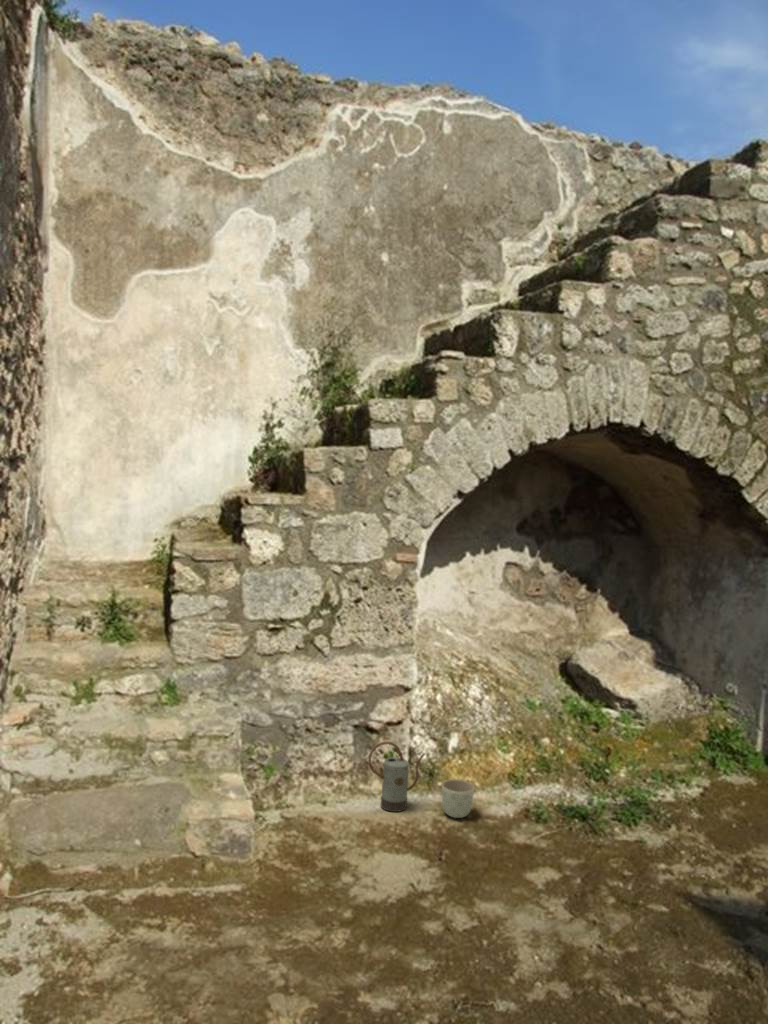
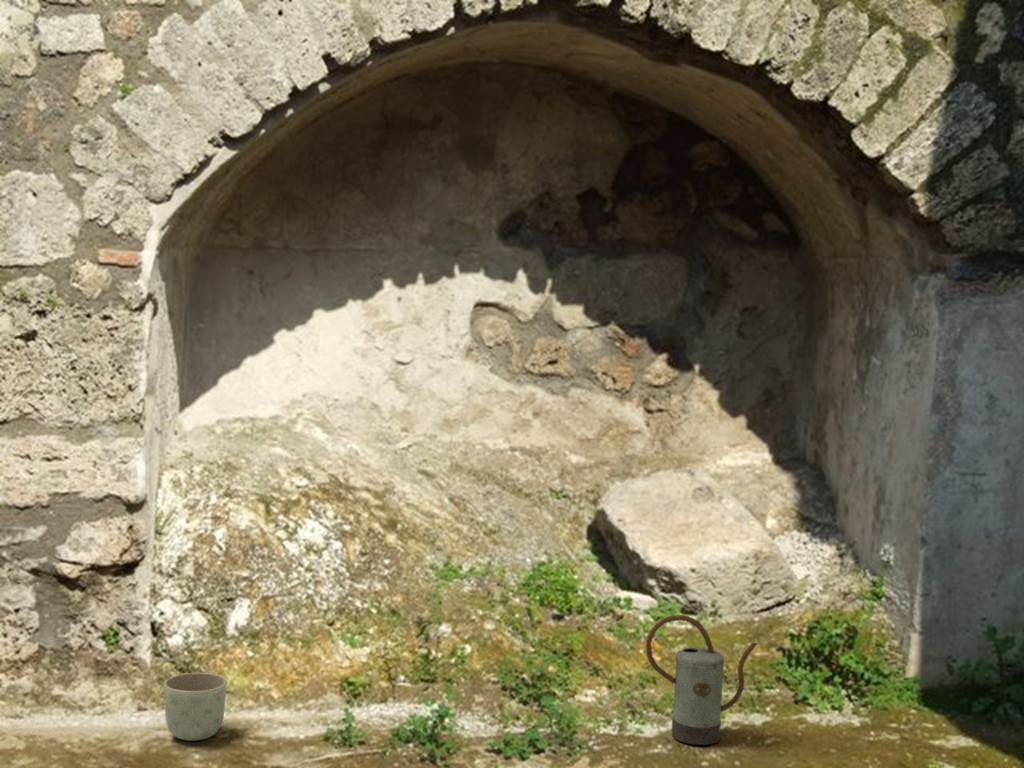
watering can: present [368,741,425,812] -> present [646,615,757,745]

